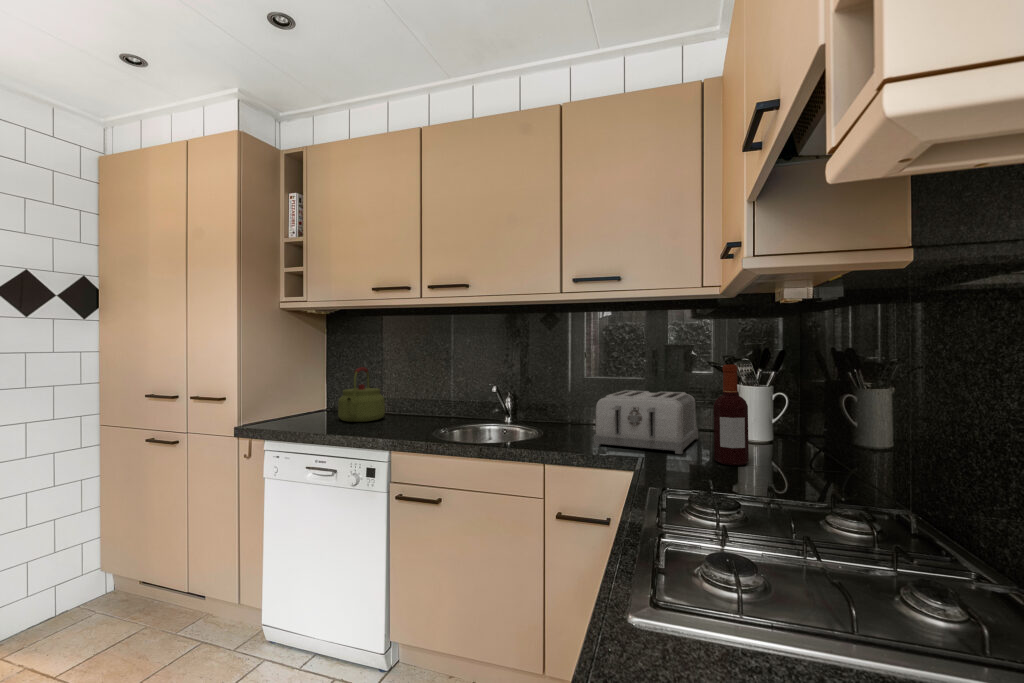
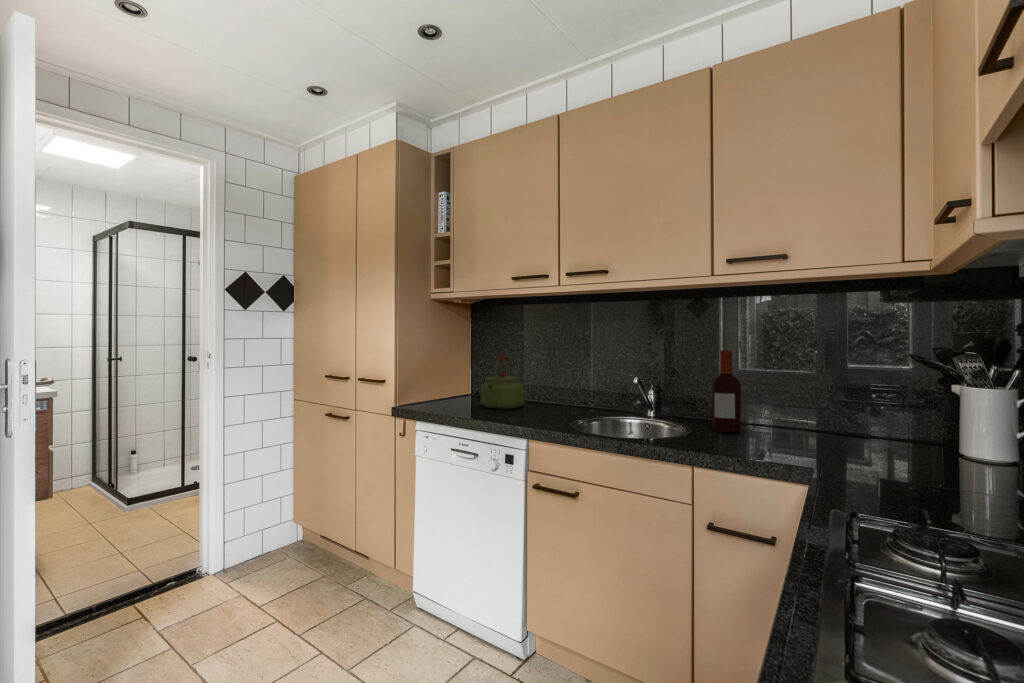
bottle: present [714,365,749,465] -> present [712,350,741,433]
toaster: present [594,390,698,454] -> none [754,387,895,468]

